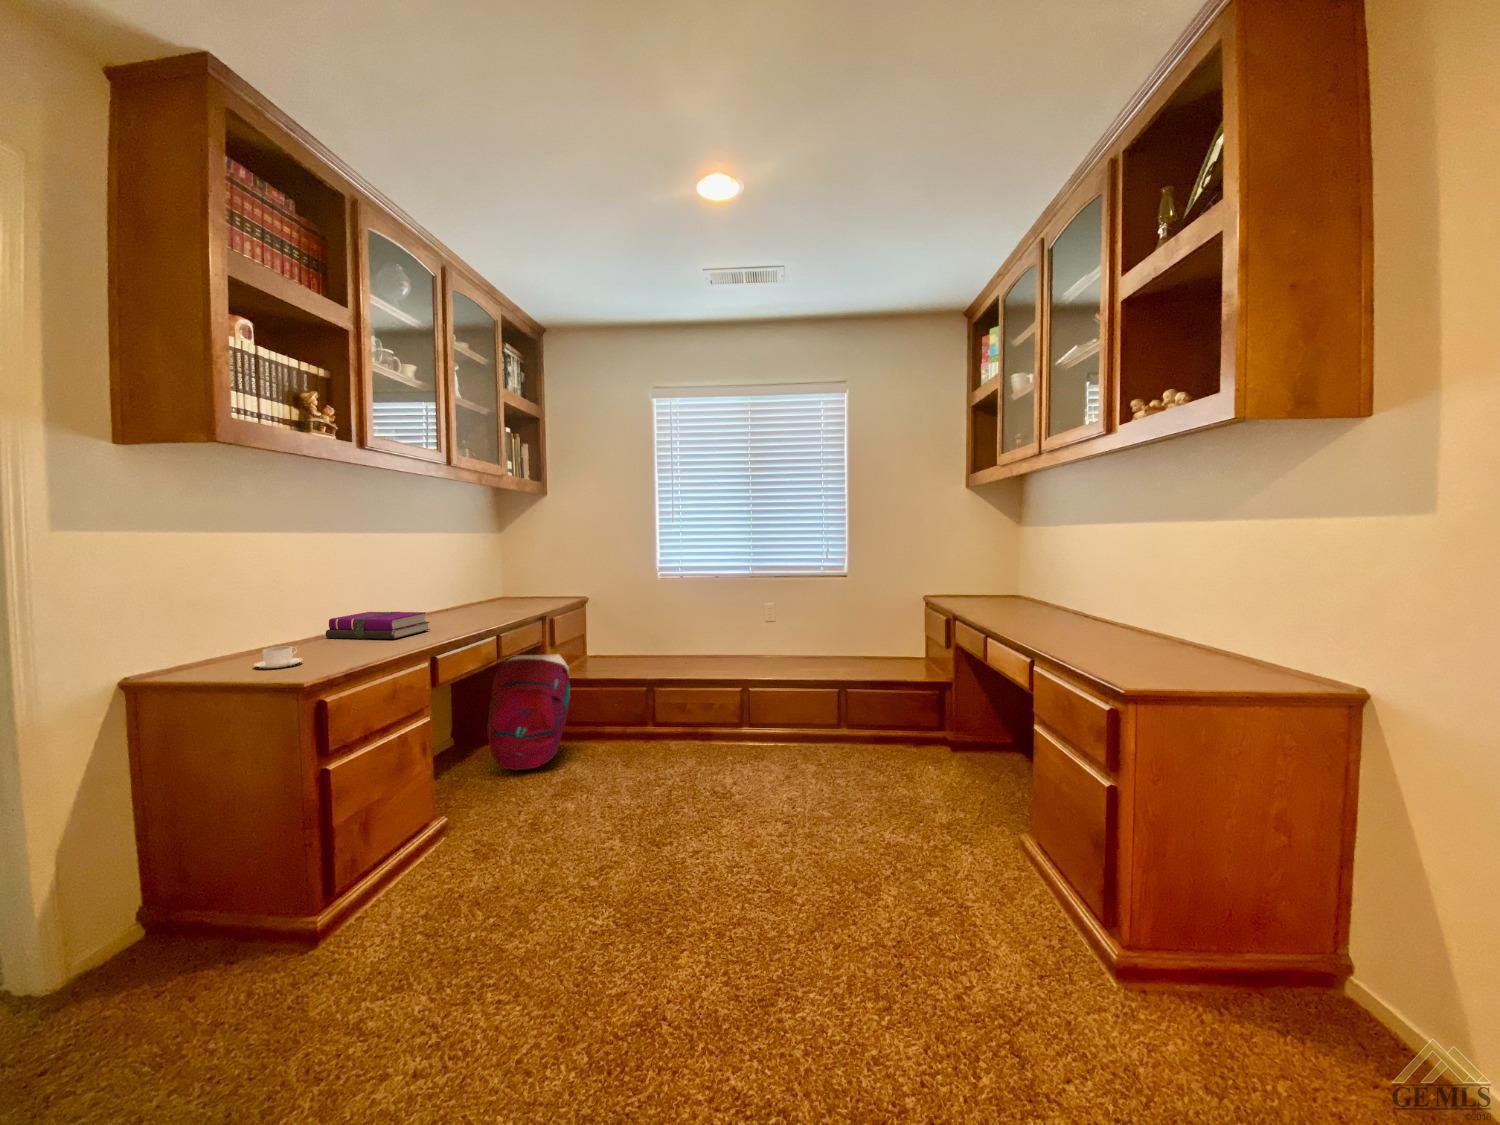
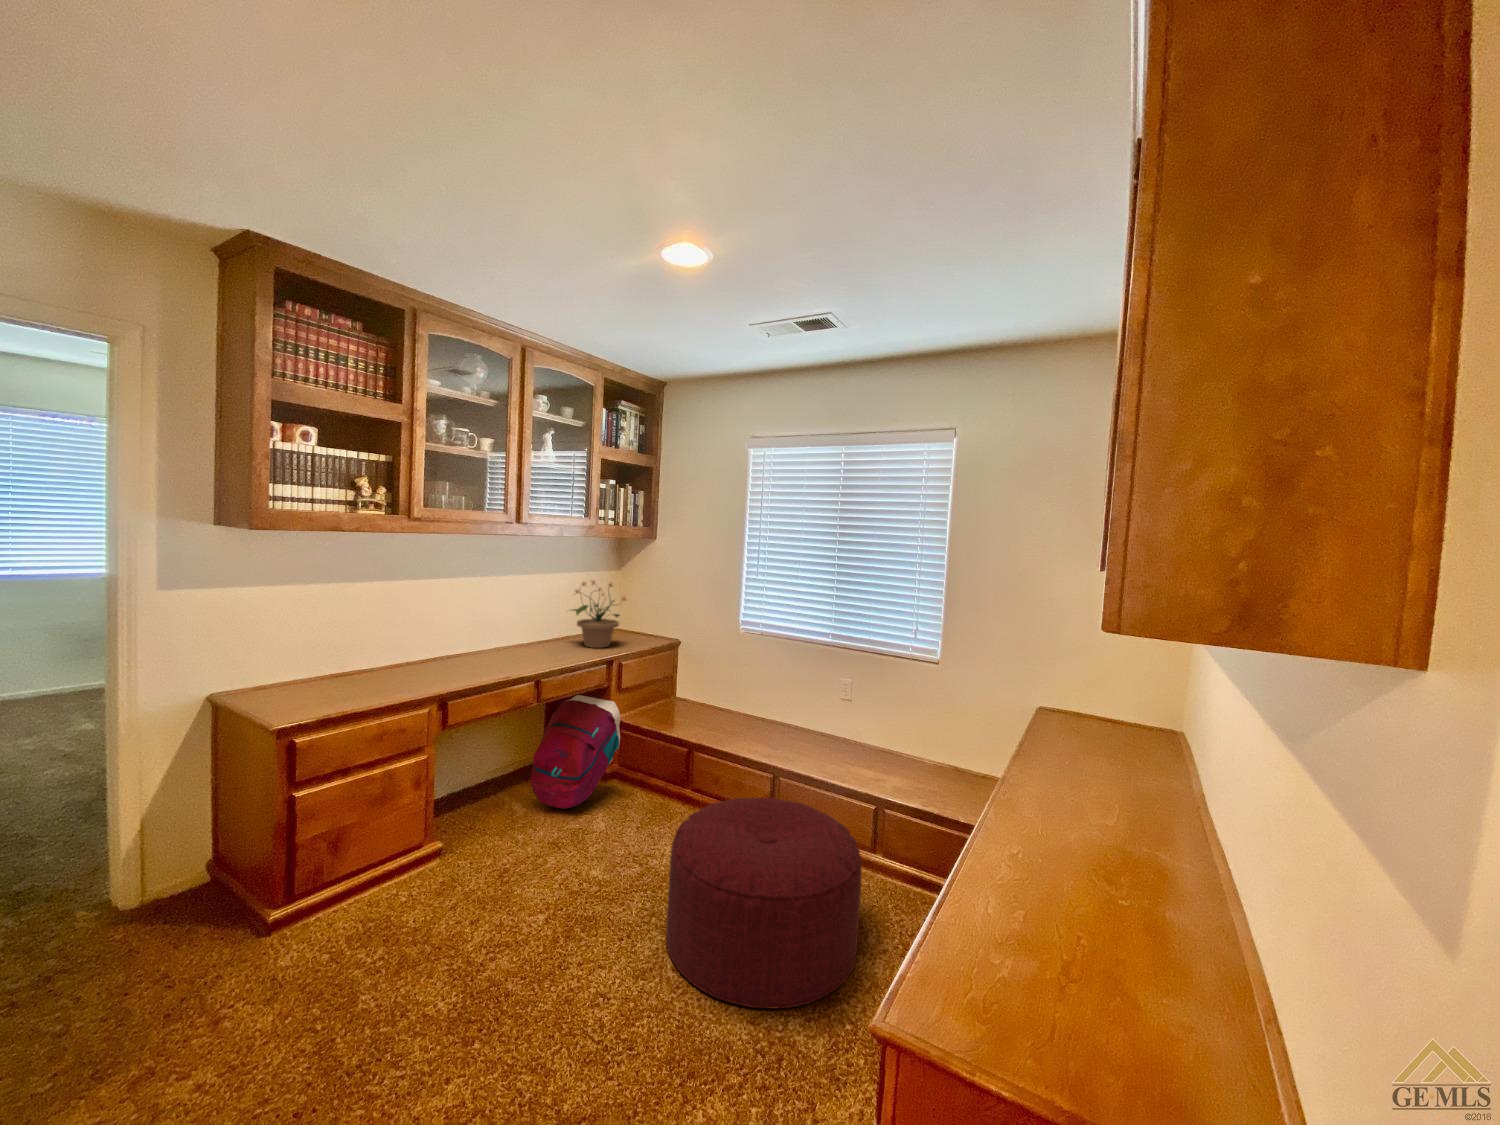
potted plant: none [473,535,543,607] -> present [573,581,625,648]
notebook: present [326,612,430,639] -> none [394,647,473,678]
coffee cup: present [255,646,302,668] -> none [286,682,325,700]
ottoman: none [723,690,889,838] -> present [666,798,862,1008]

